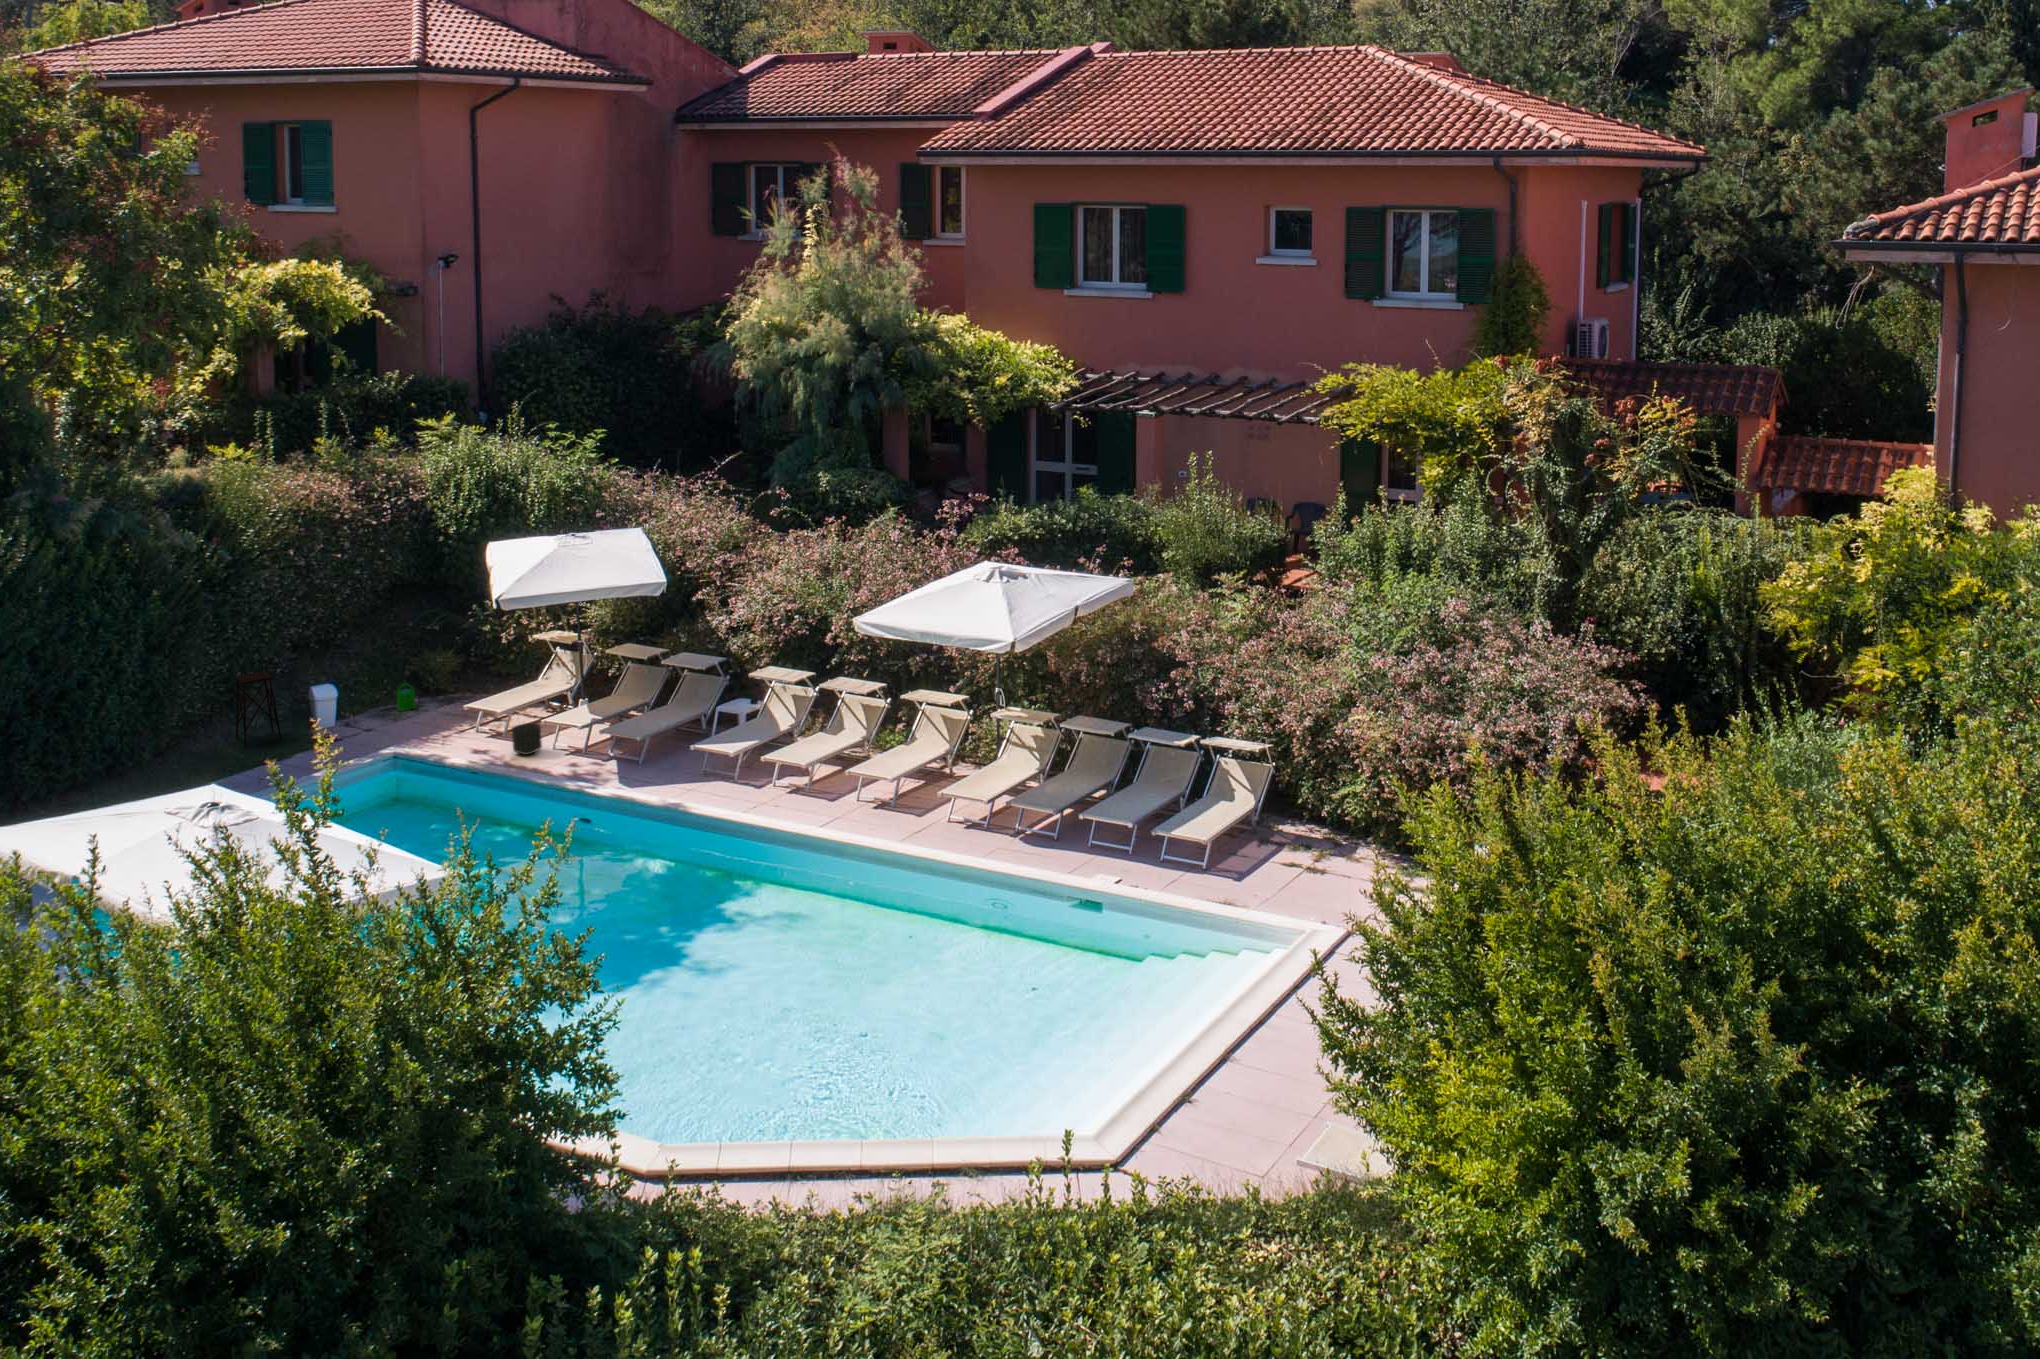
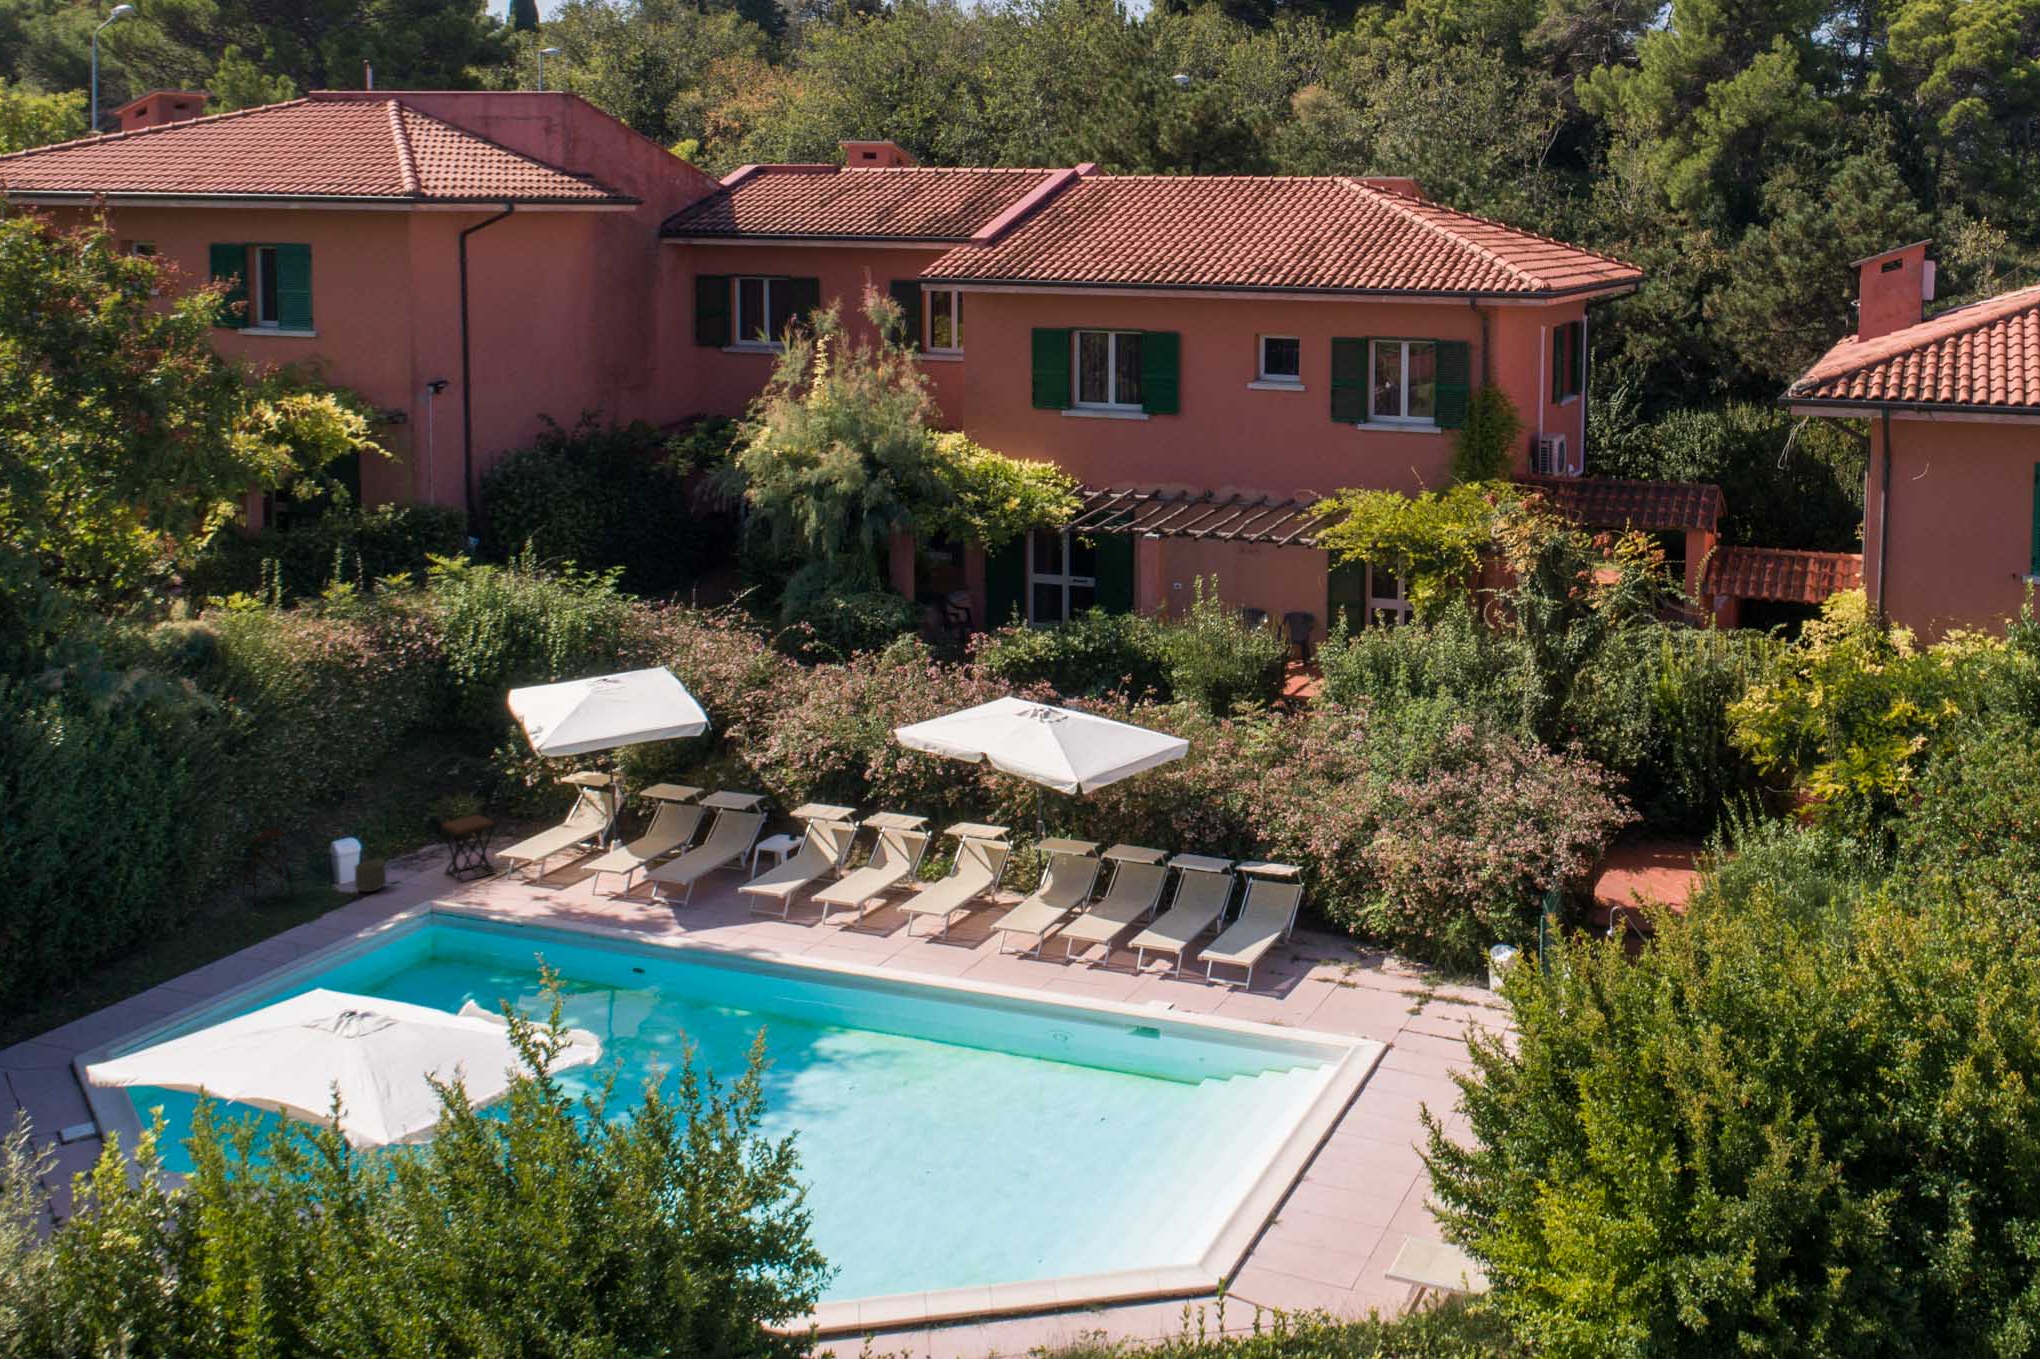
stool: none [420,667,472,732] -> present [442,815,496,882]
watering can: present [397,683,416,710] -> none [412,831,435,860]
planter: present [512,723,542,755] -> present [355,860,386,892]

